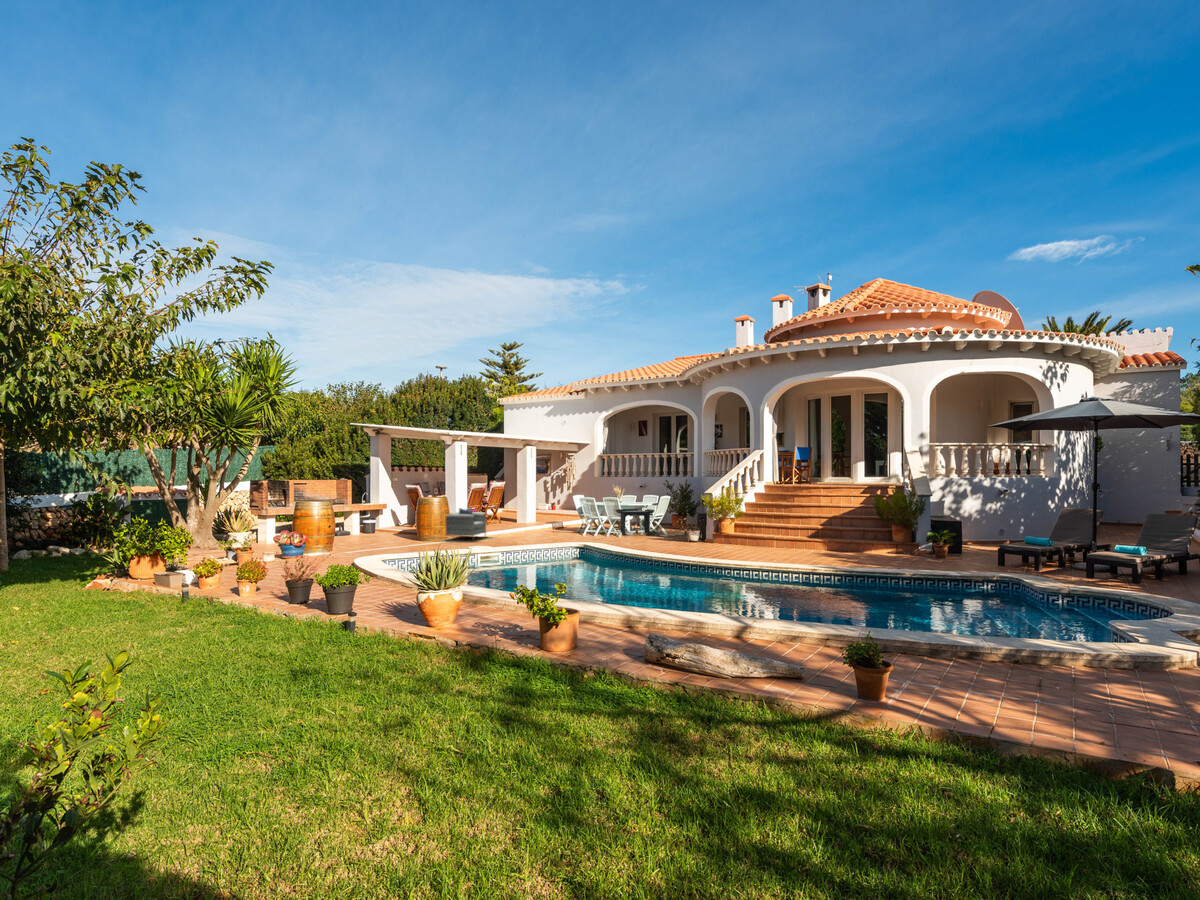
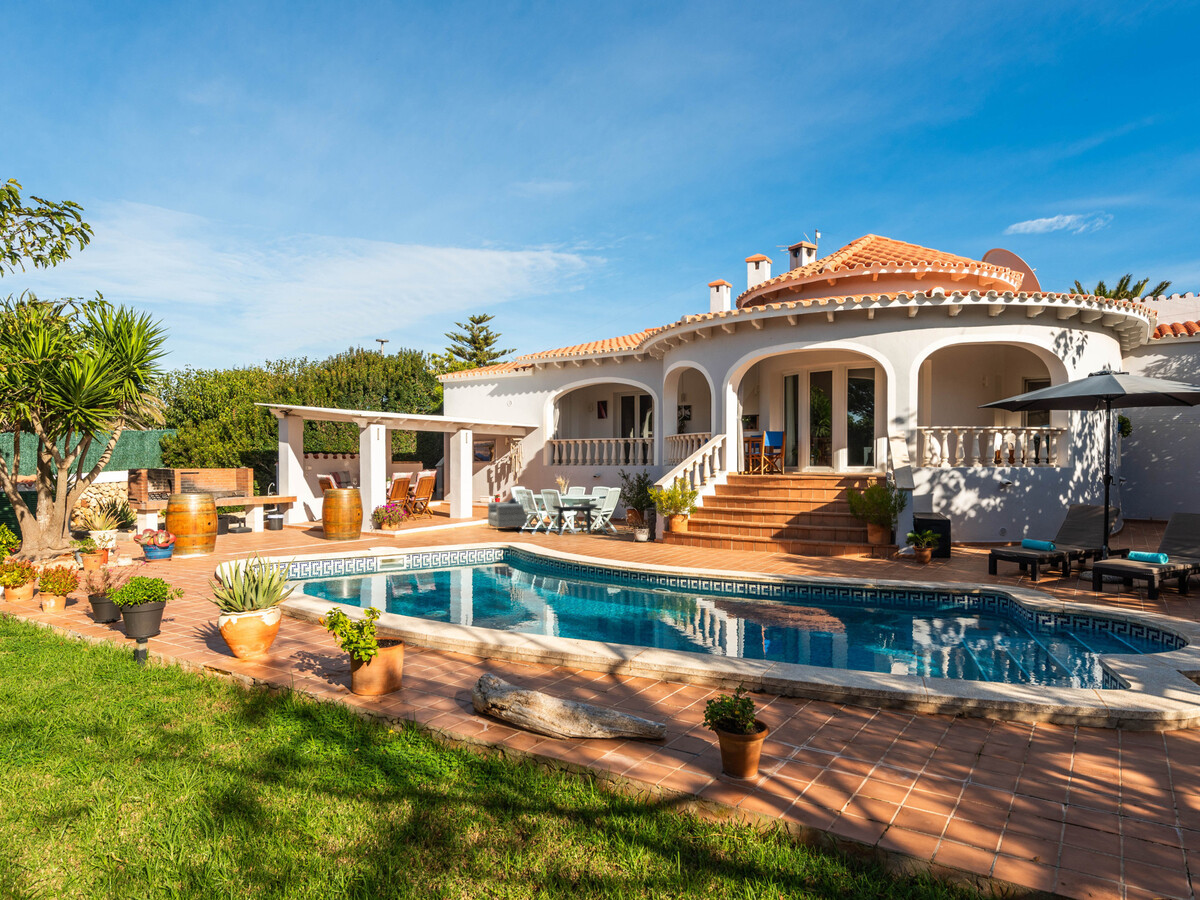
armchair: present [446,508,486,537] -> present [488,498,528,529]

